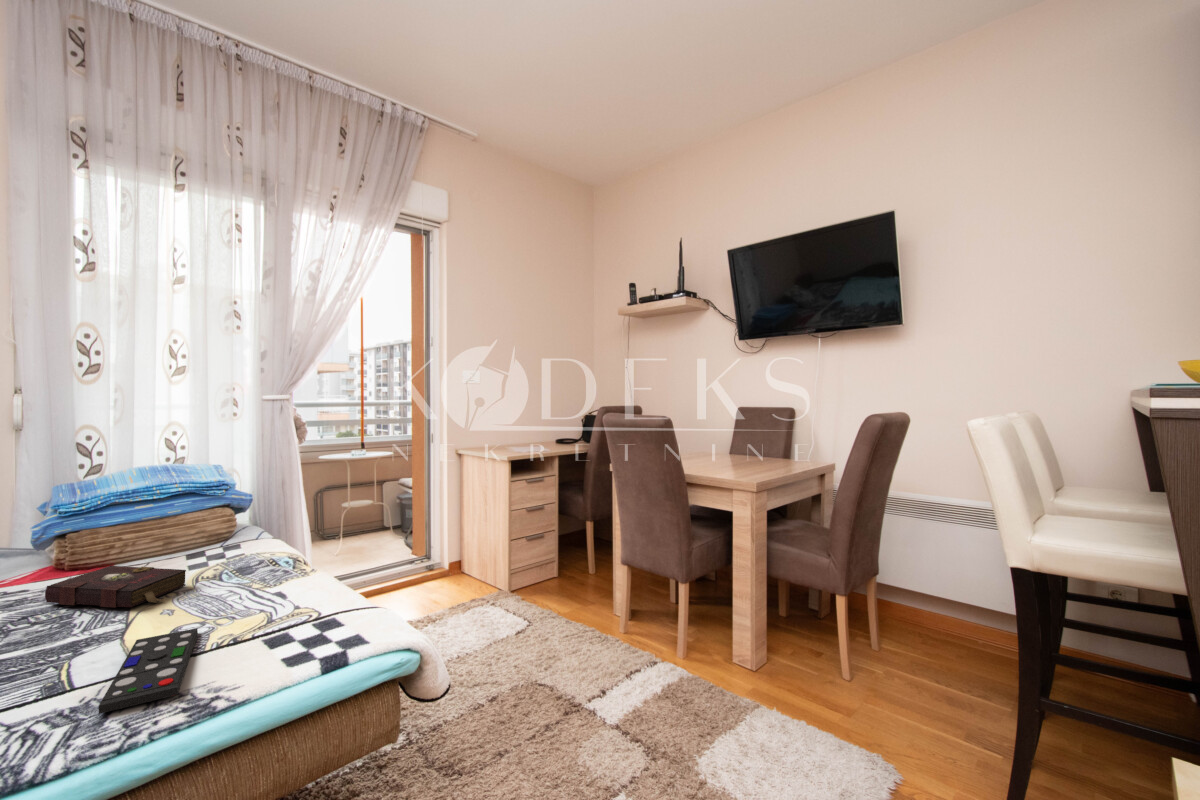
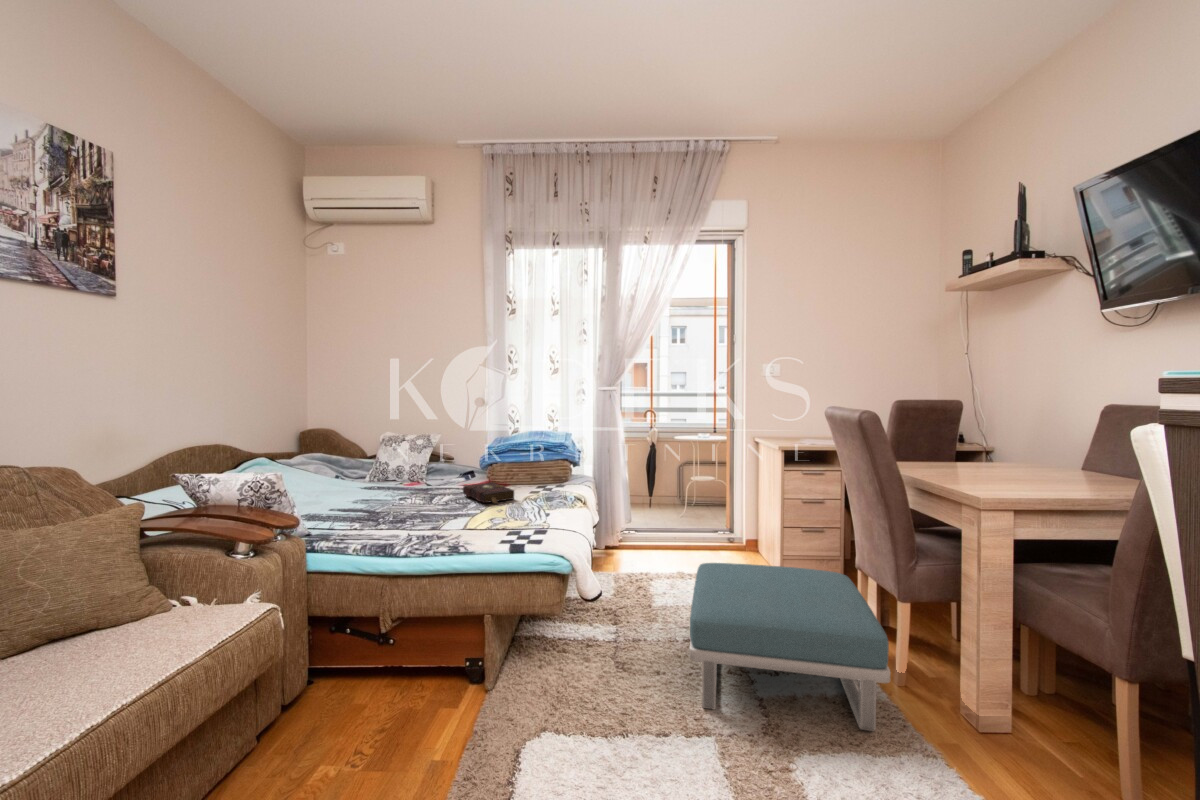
footstool: none [490,571,723,769] -> present [689,563,890,731]
remote control: present [99,628,198,714] -> none [432,516,493,540]

